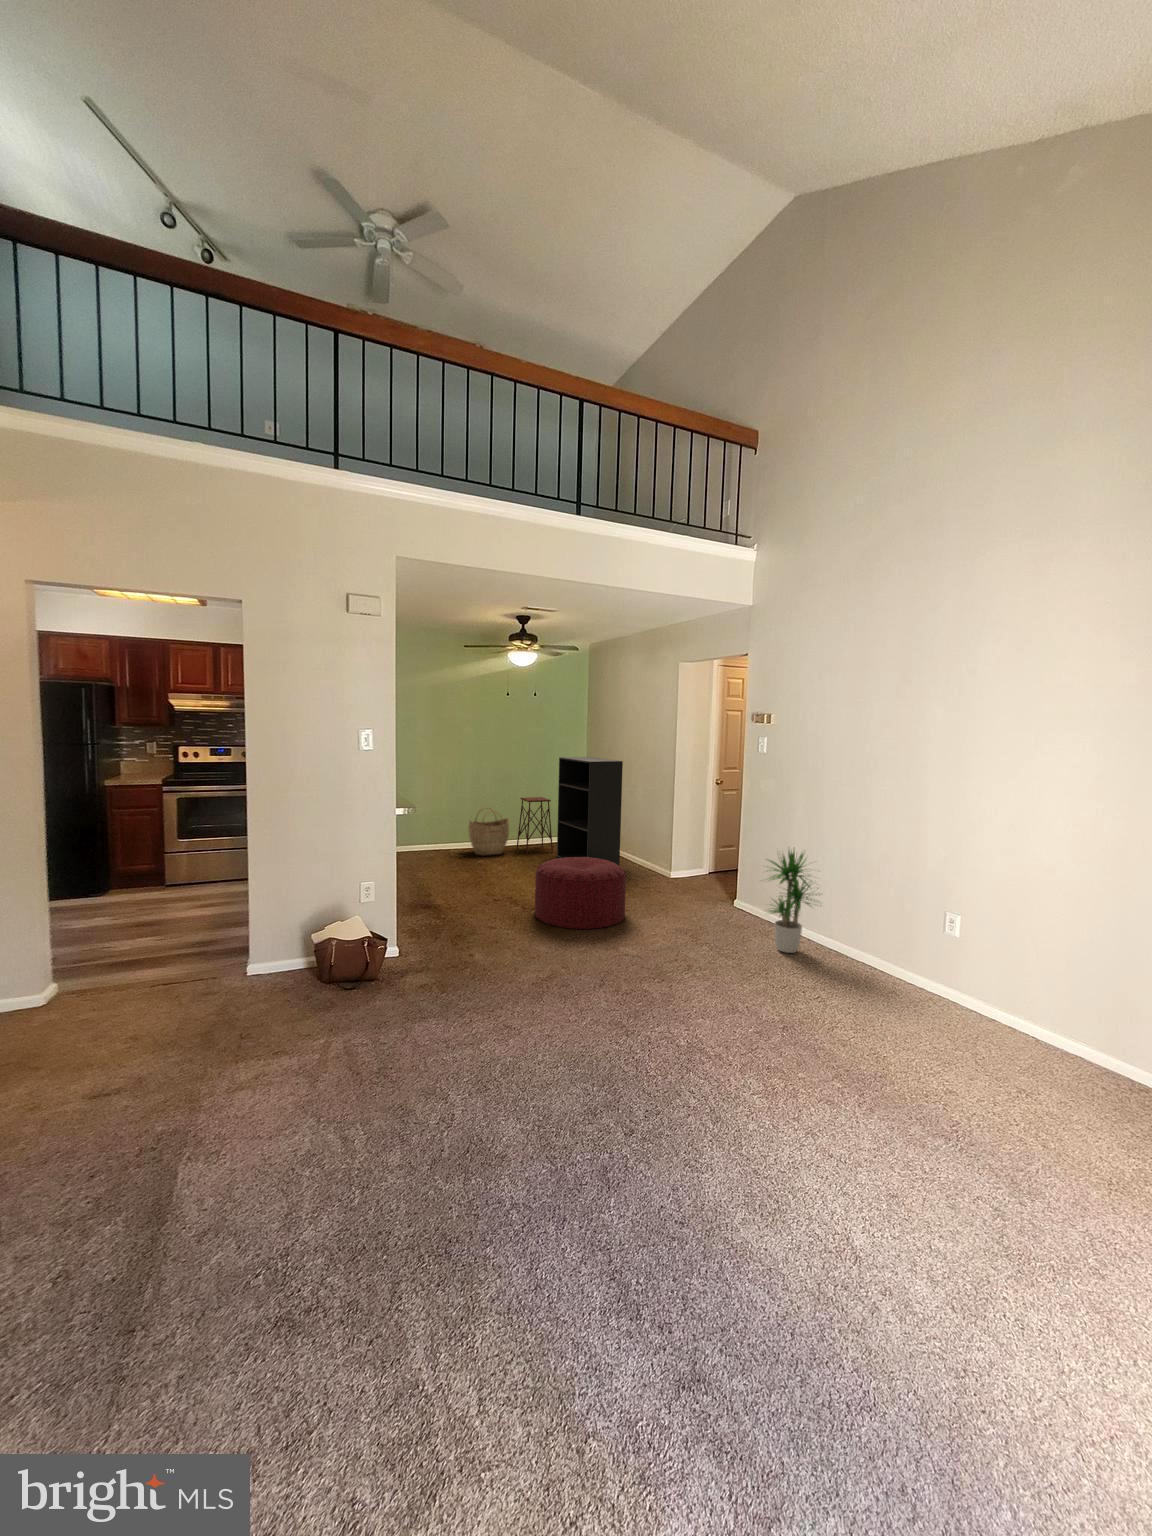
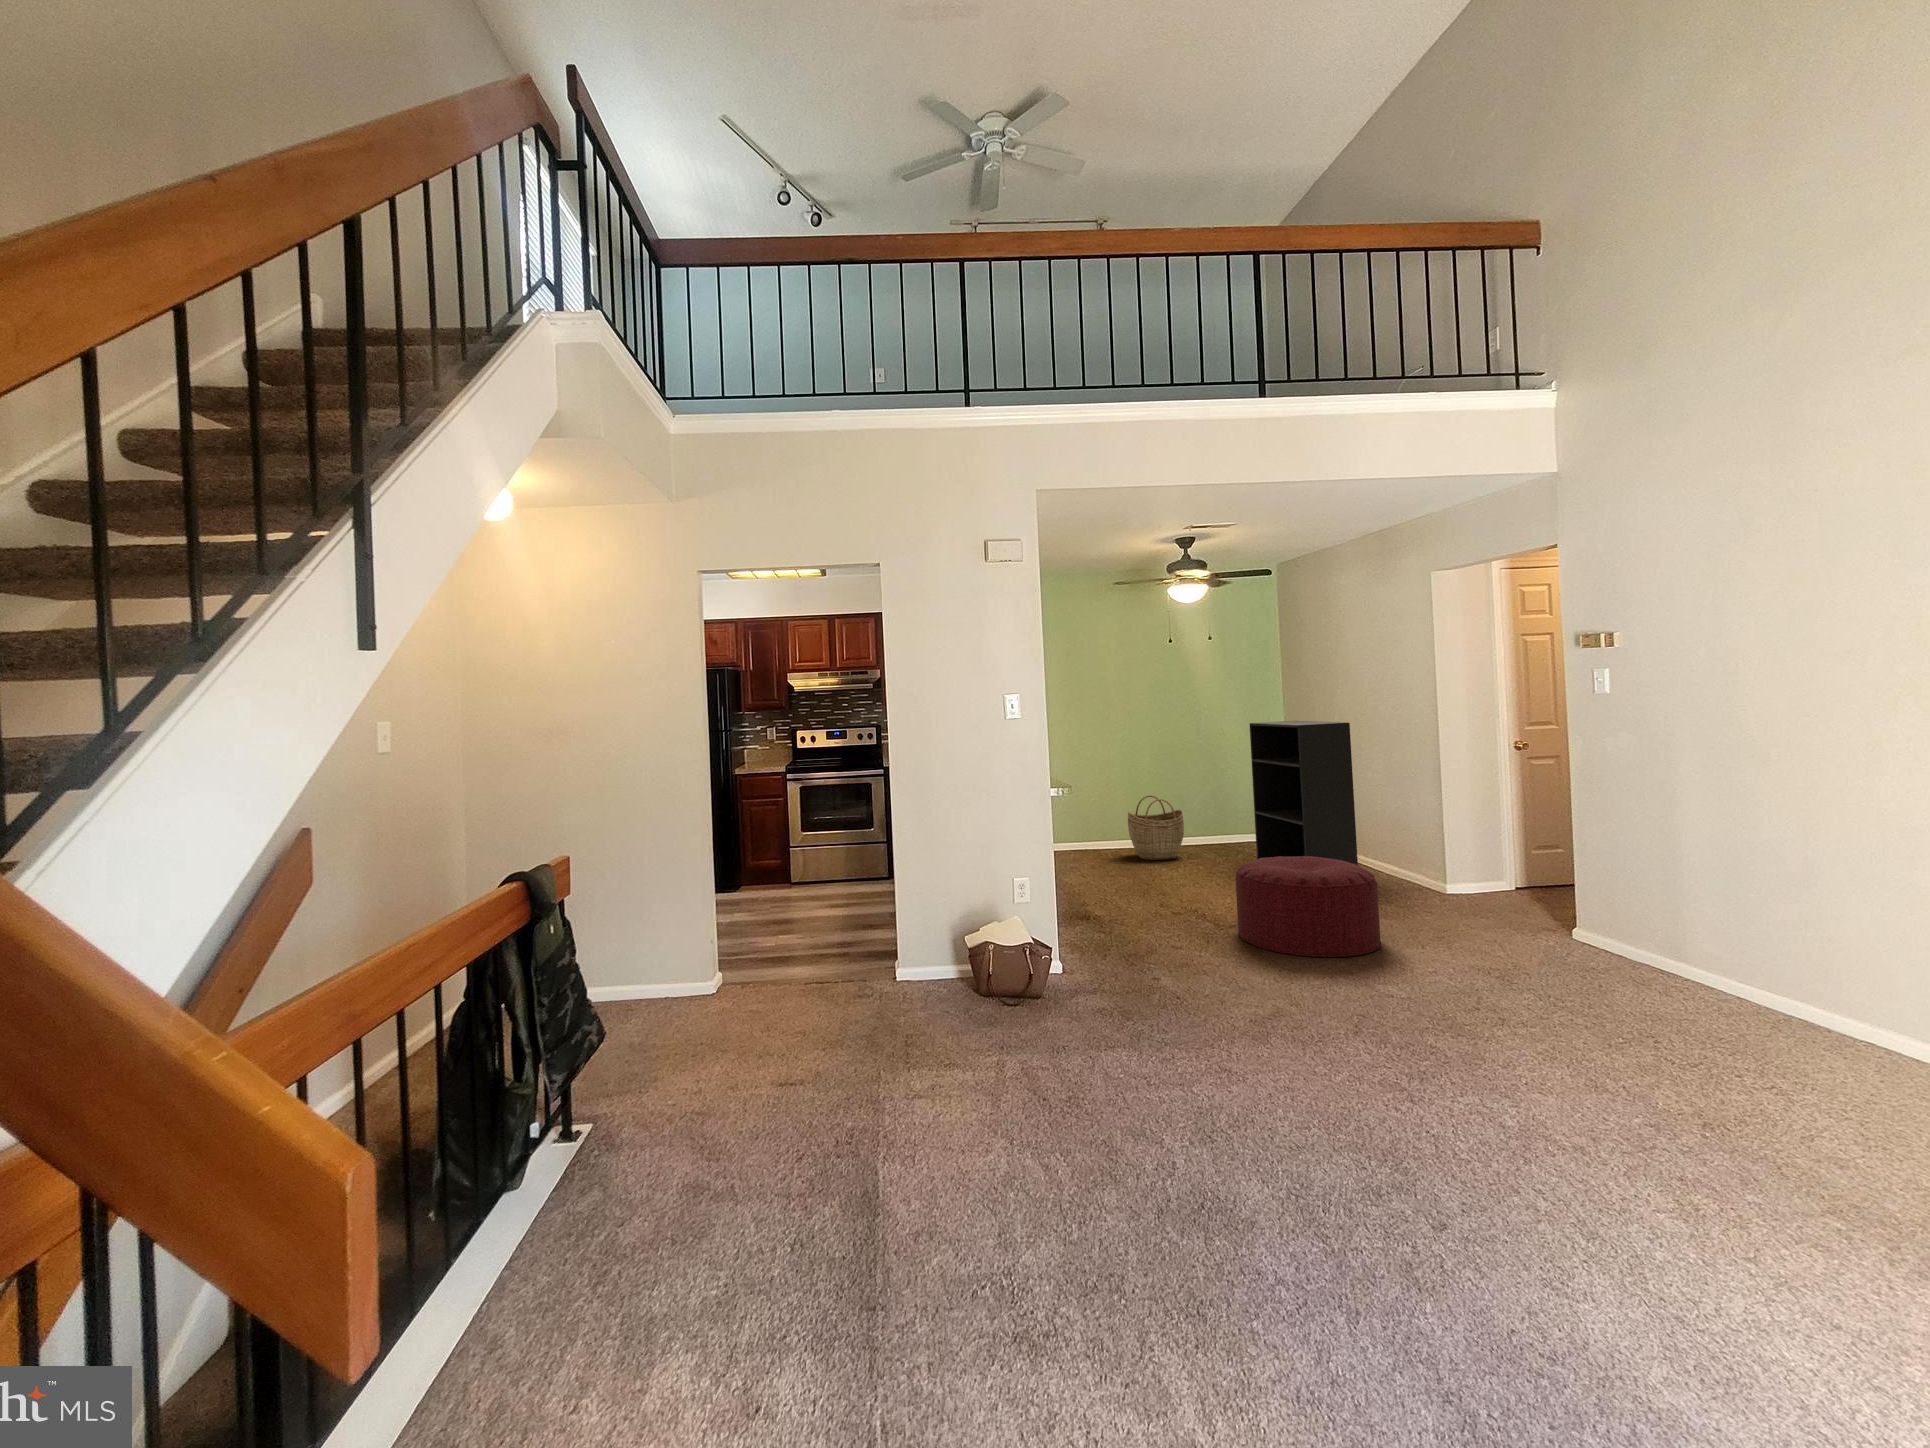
side table: present [517,797,553,854] -> none [1196,780,1250,859]
potted plant: present [767,849,819,953] -> none [1619,832,1768,1012]

